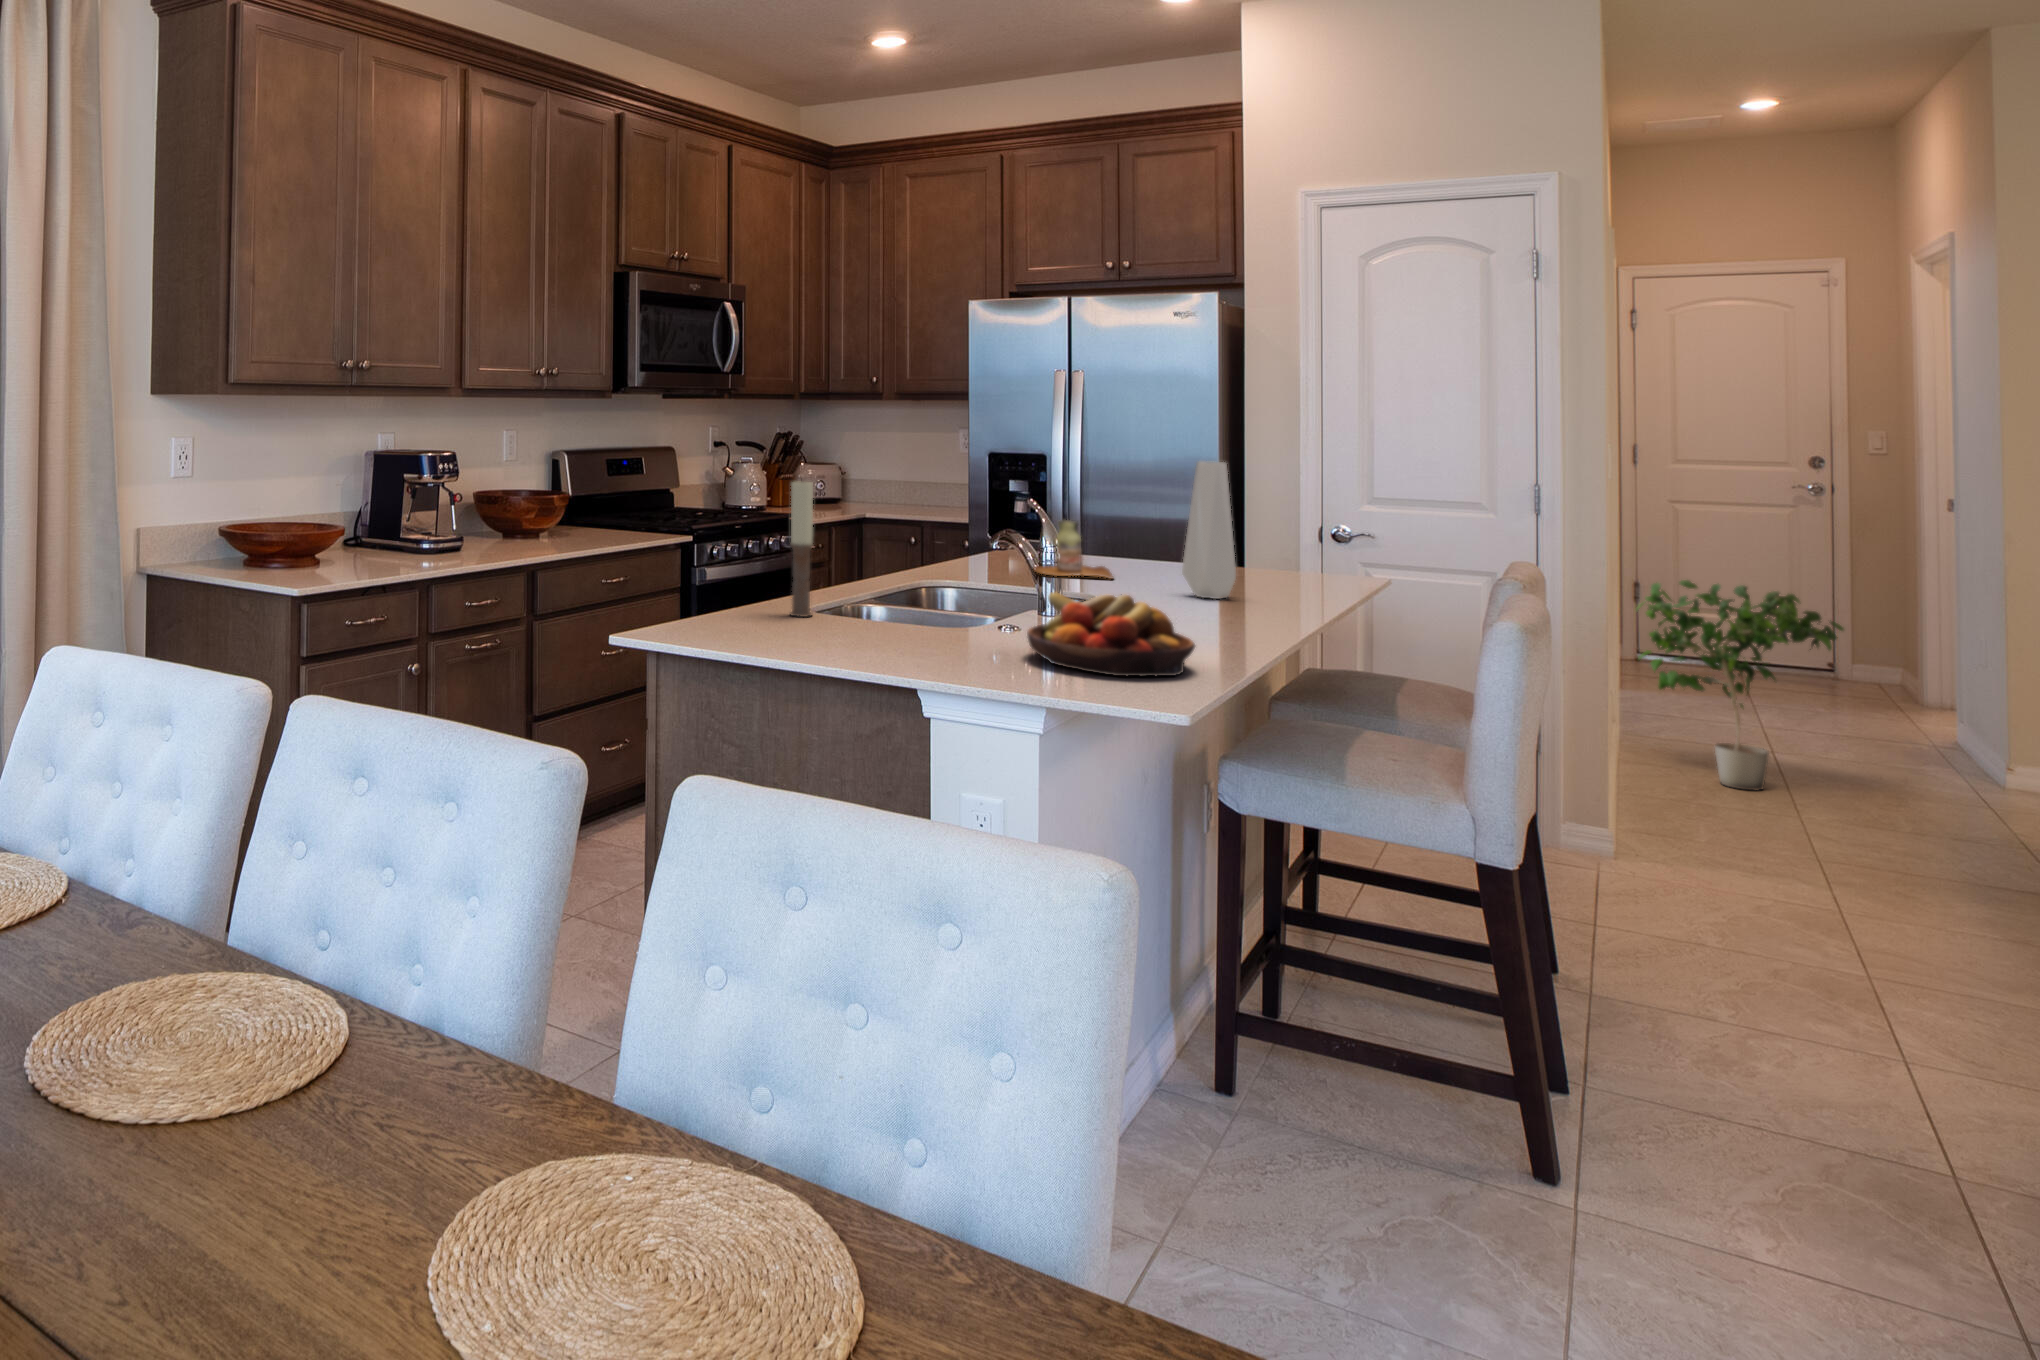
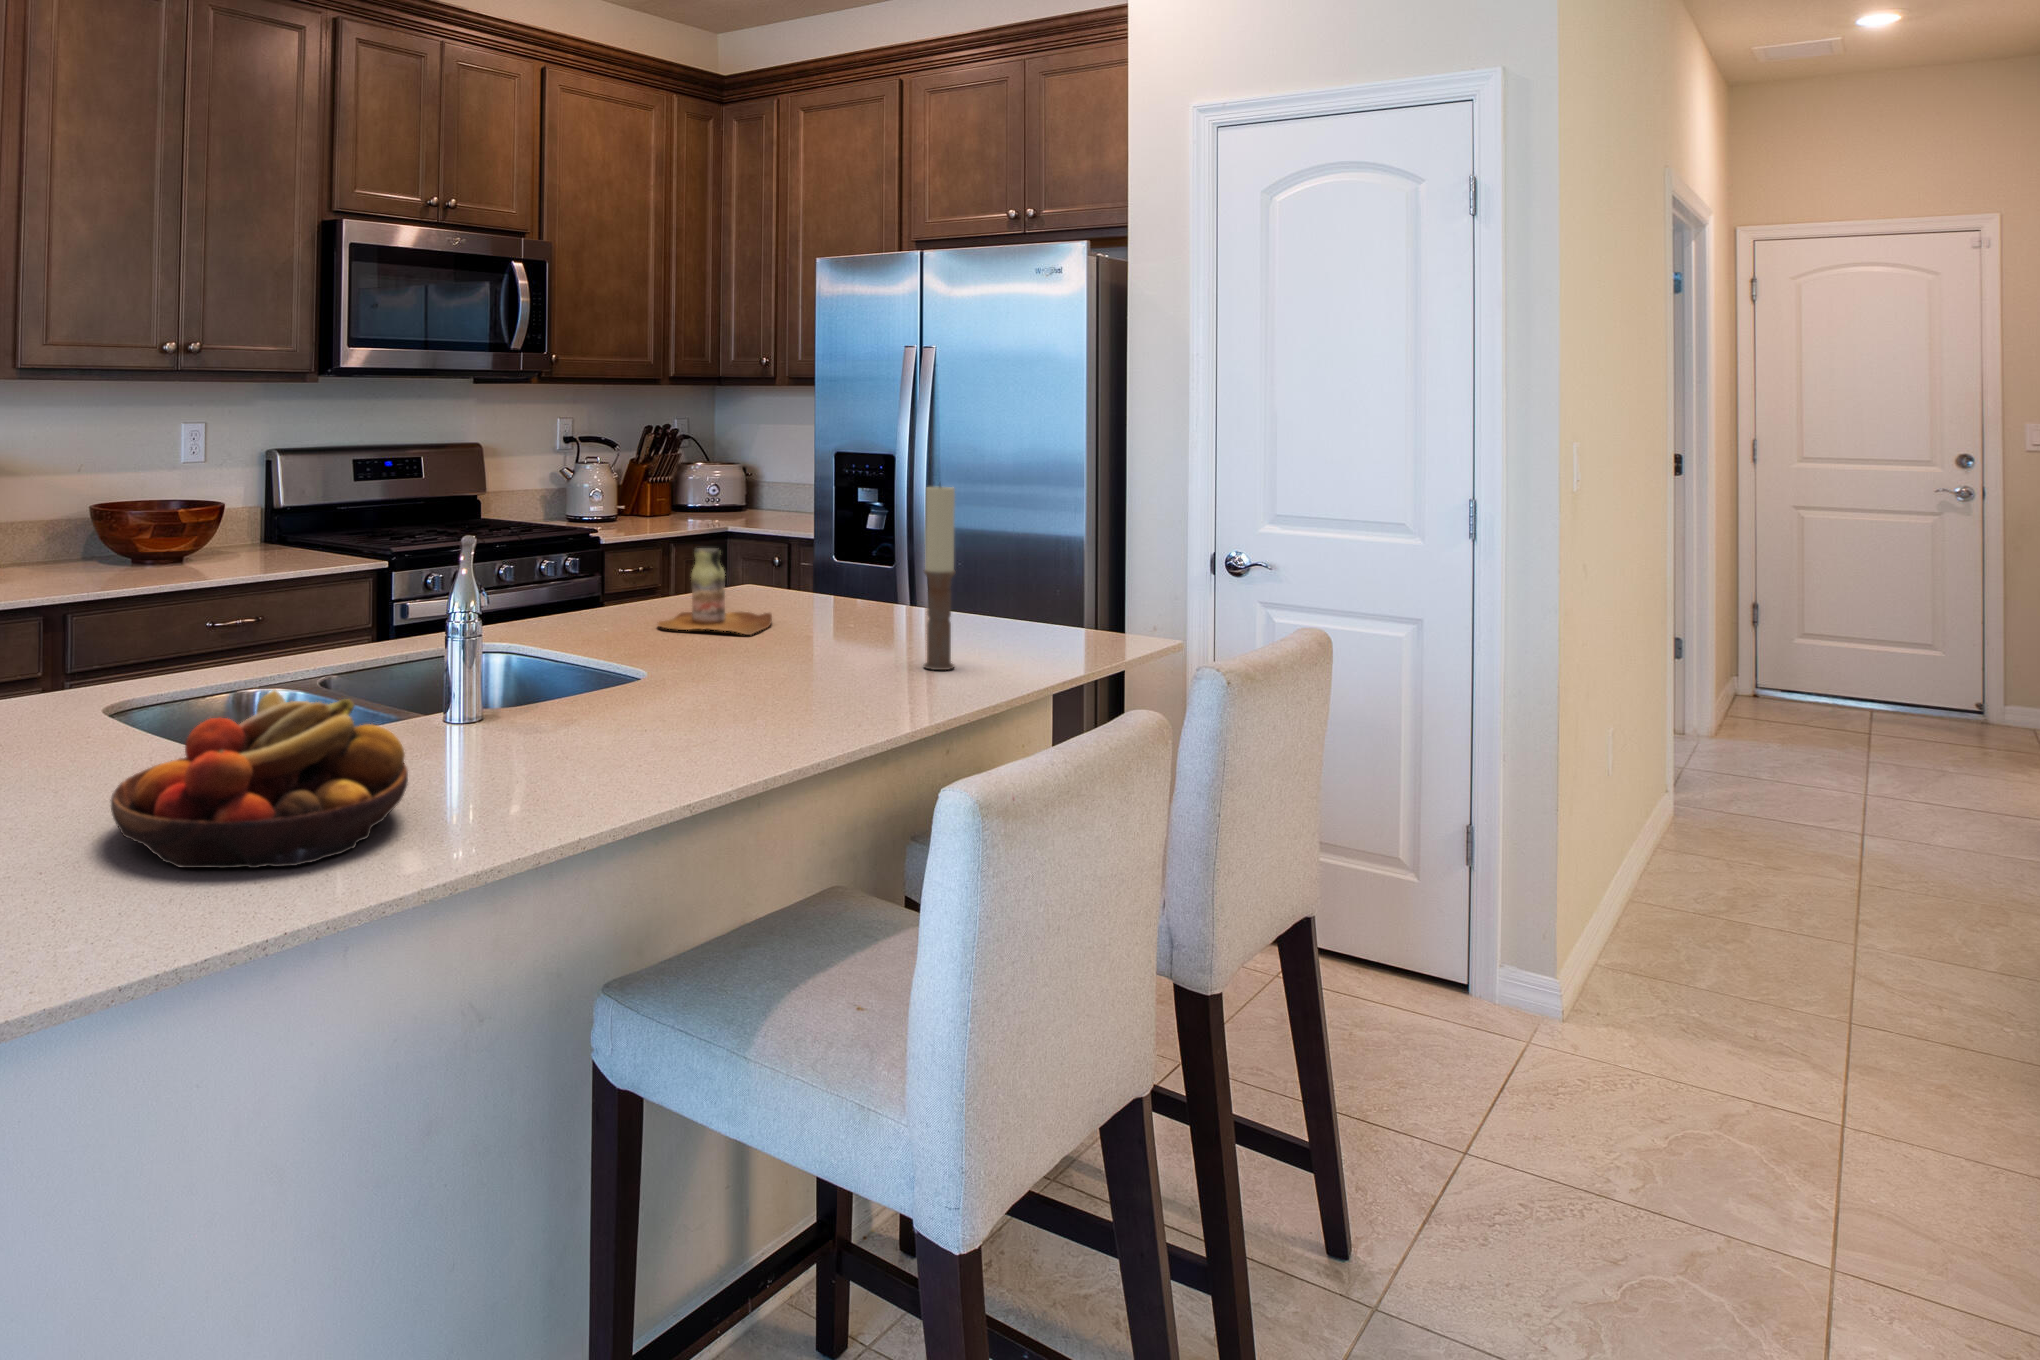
vase: present [1182,461,1236,599] -> none [785,462,860,672]
candle: present [790,482,813,617] -> present [923,486,955,670]
potted plant: present [1637,580,1844,791] -> none [1662,615,1923,900]

